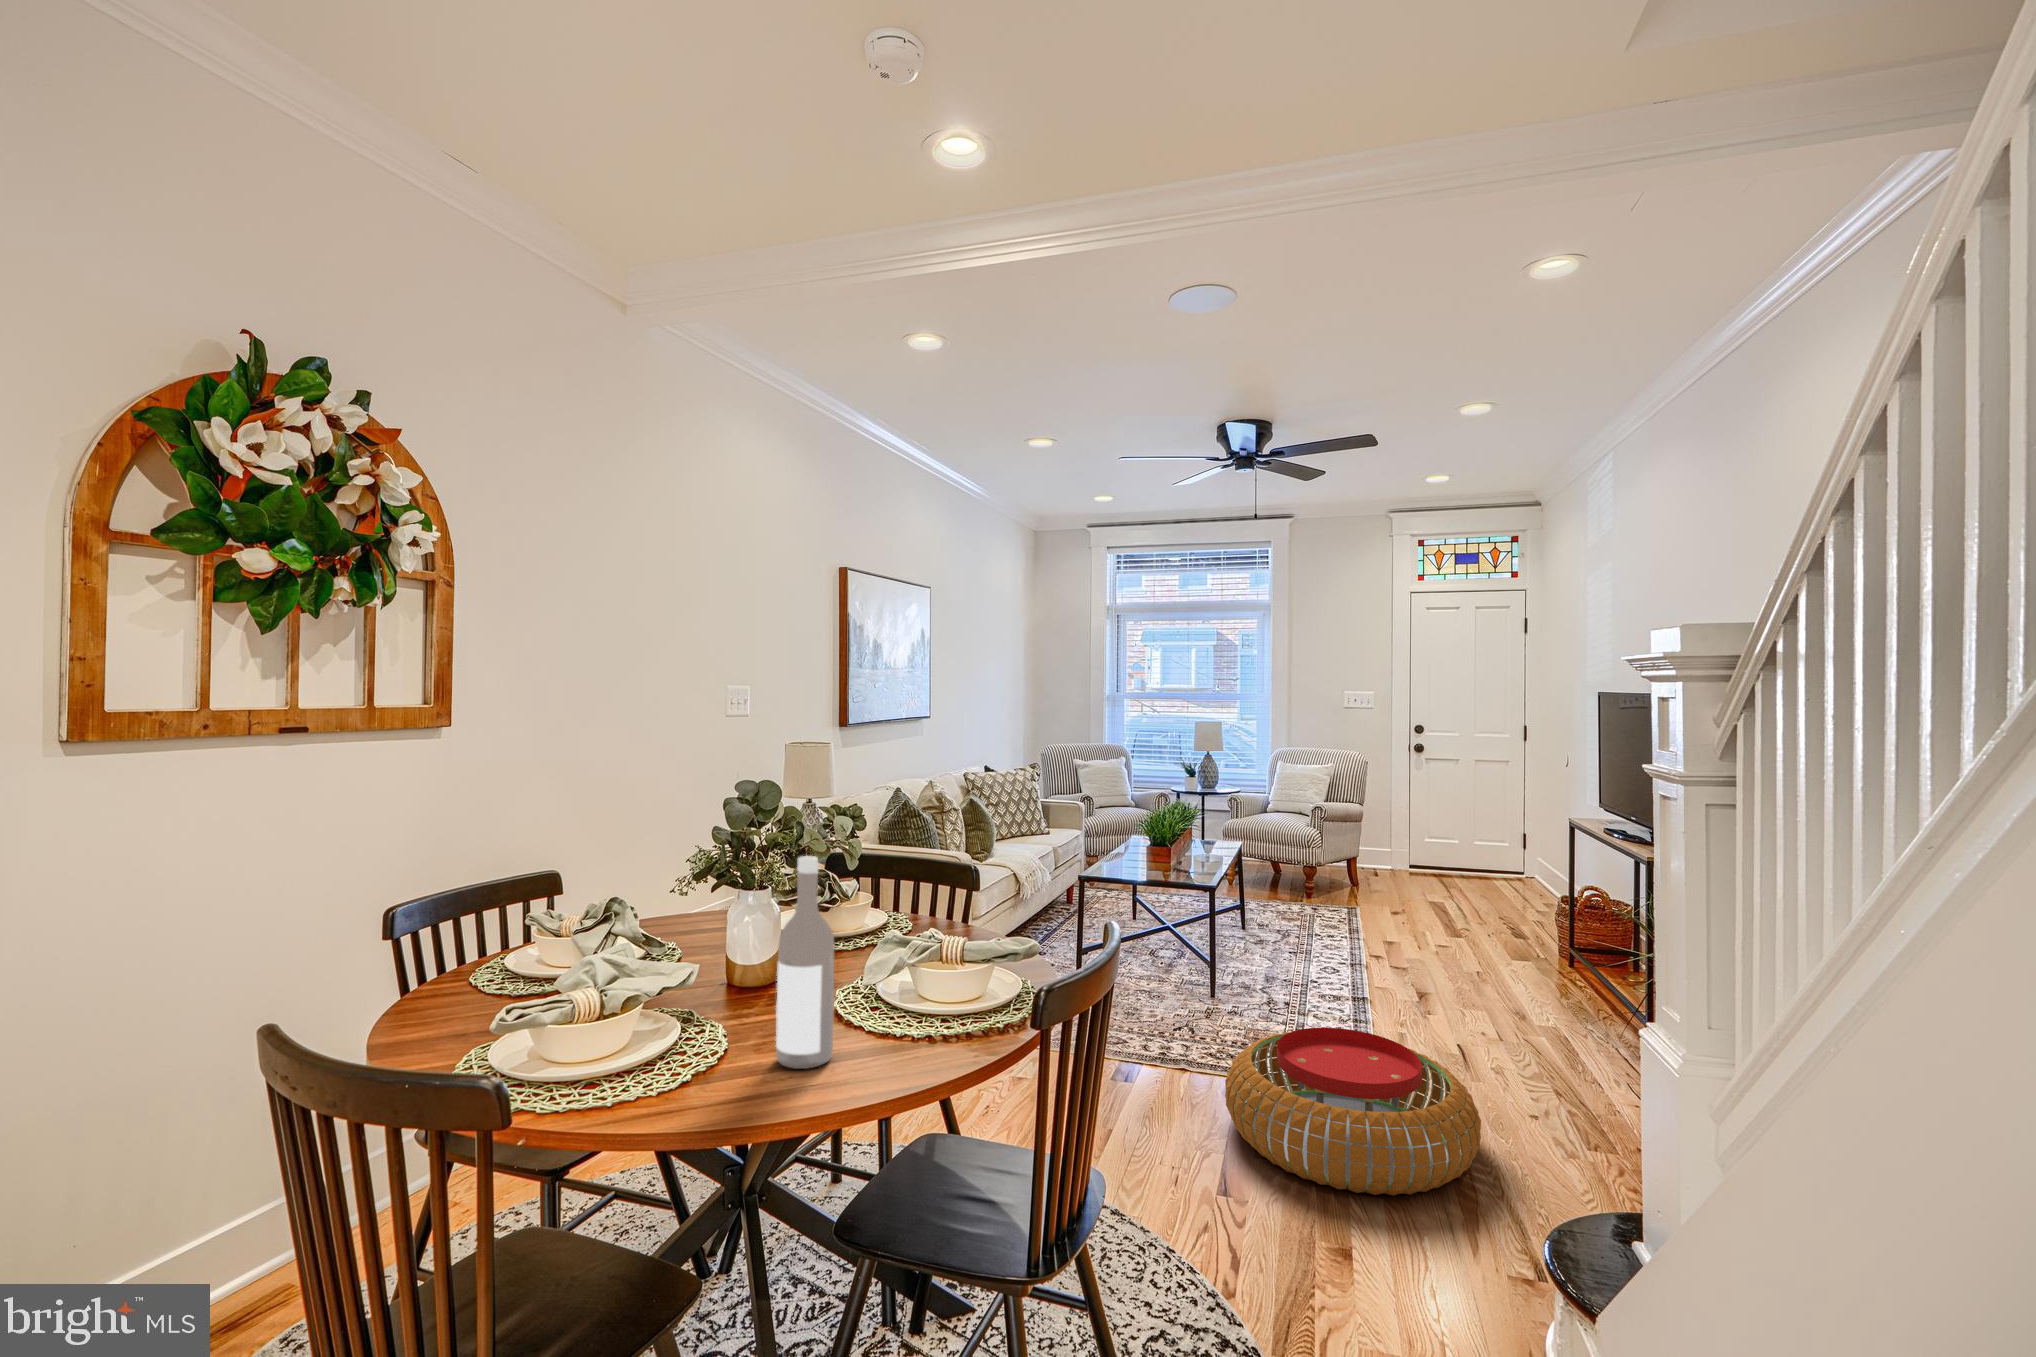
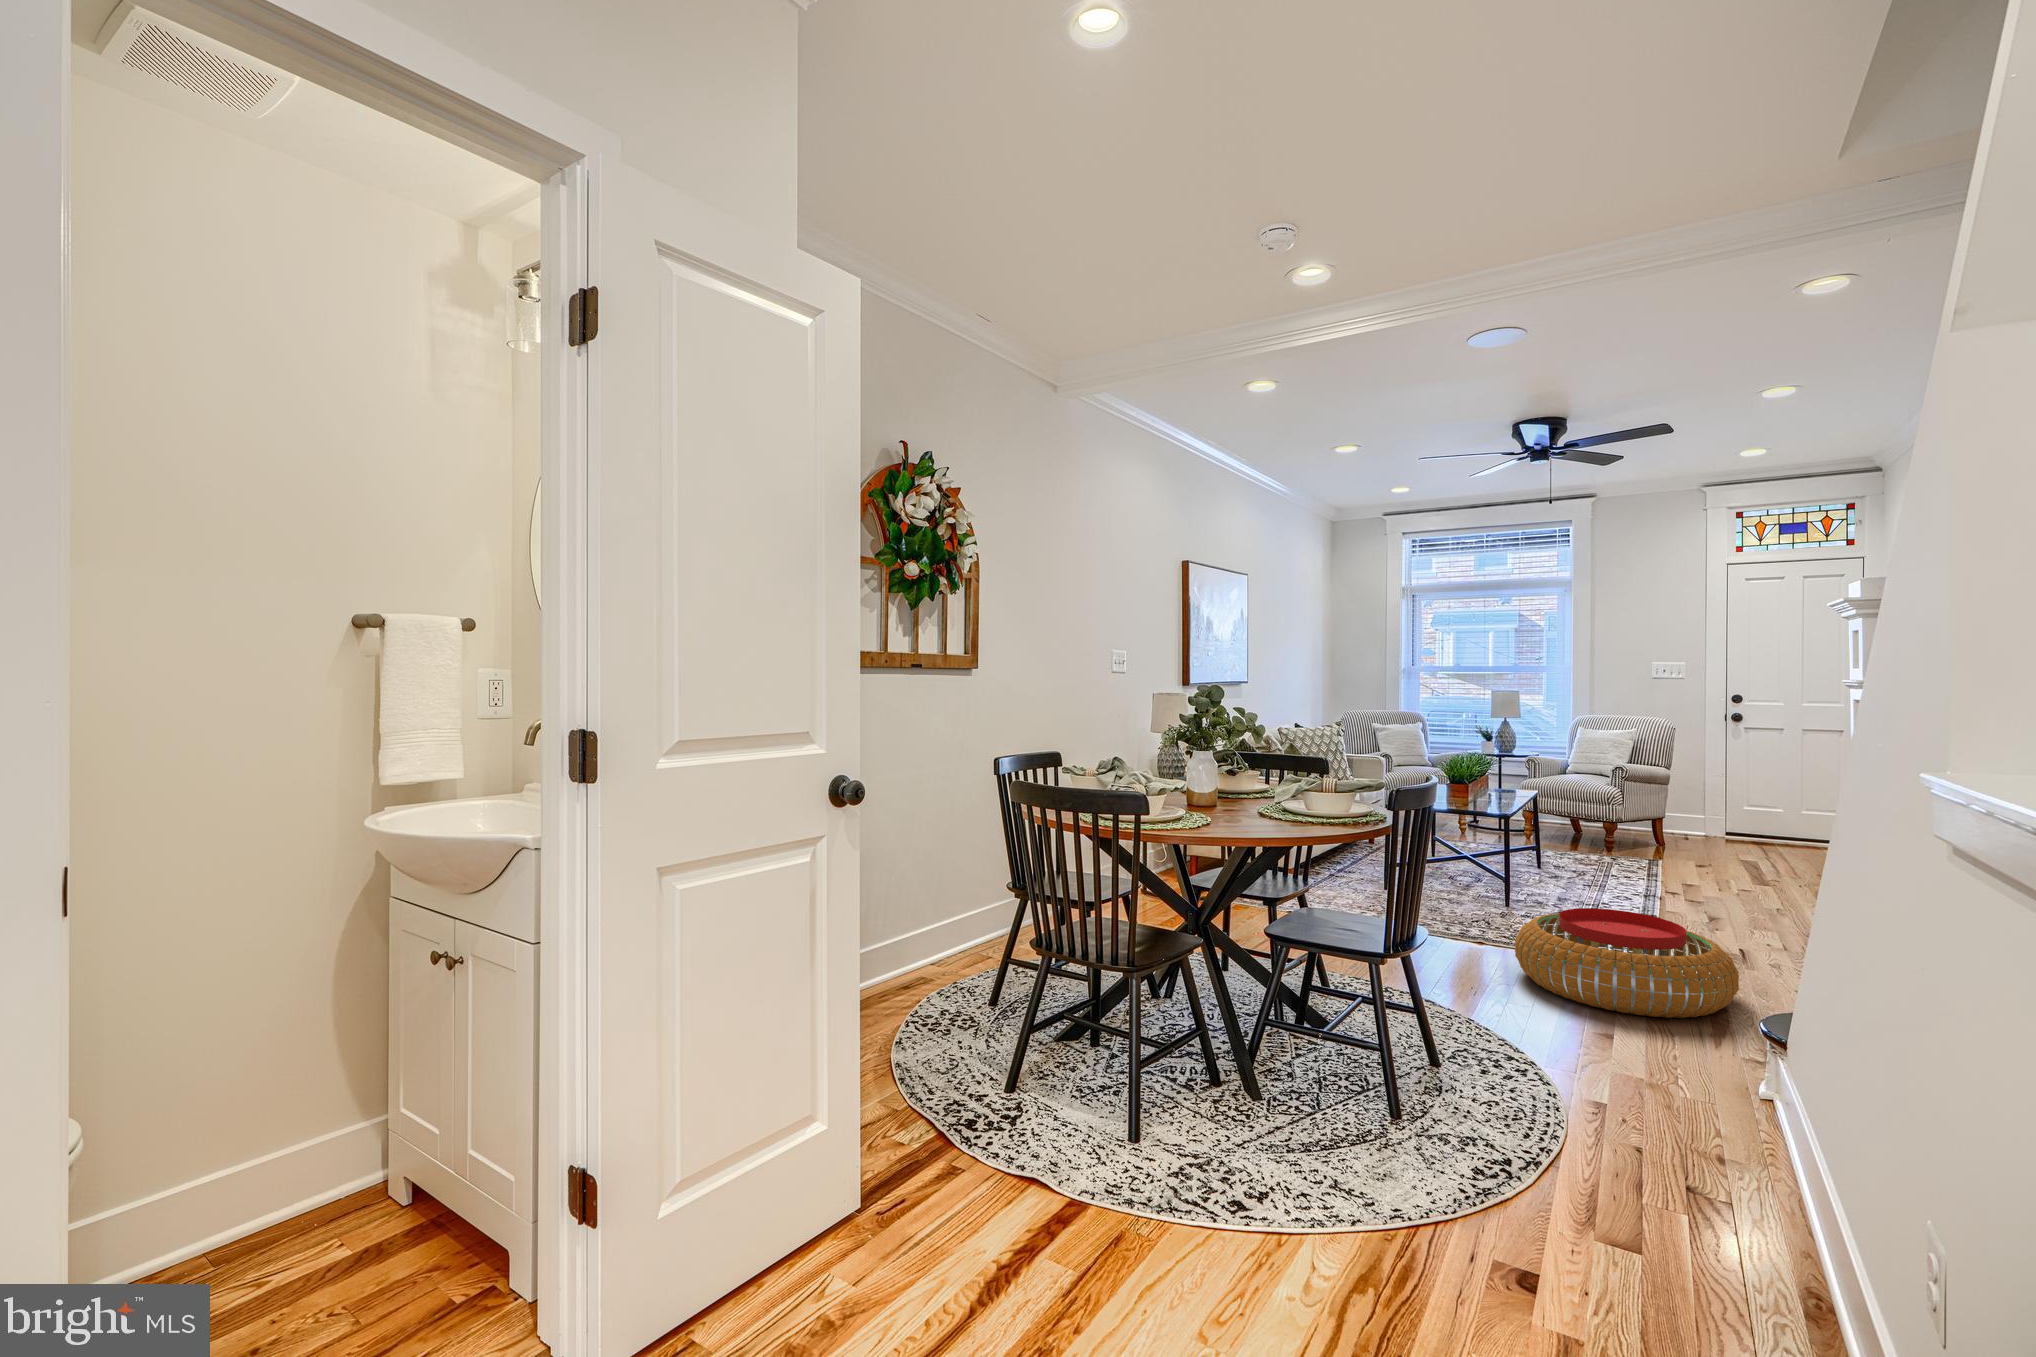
wine bottle: present [776,856,834,1069] -> none [1241,715,1272,825]

